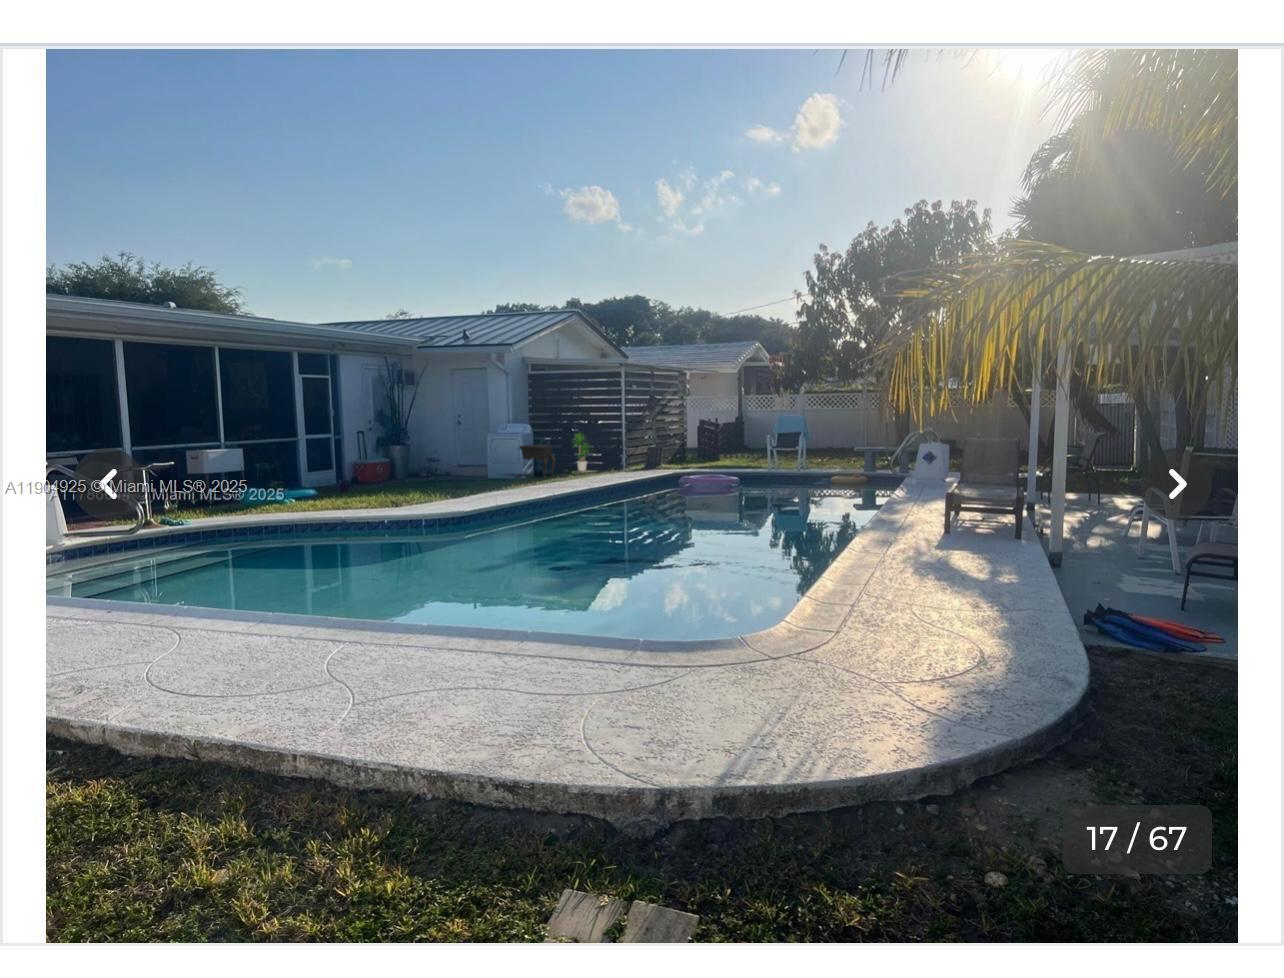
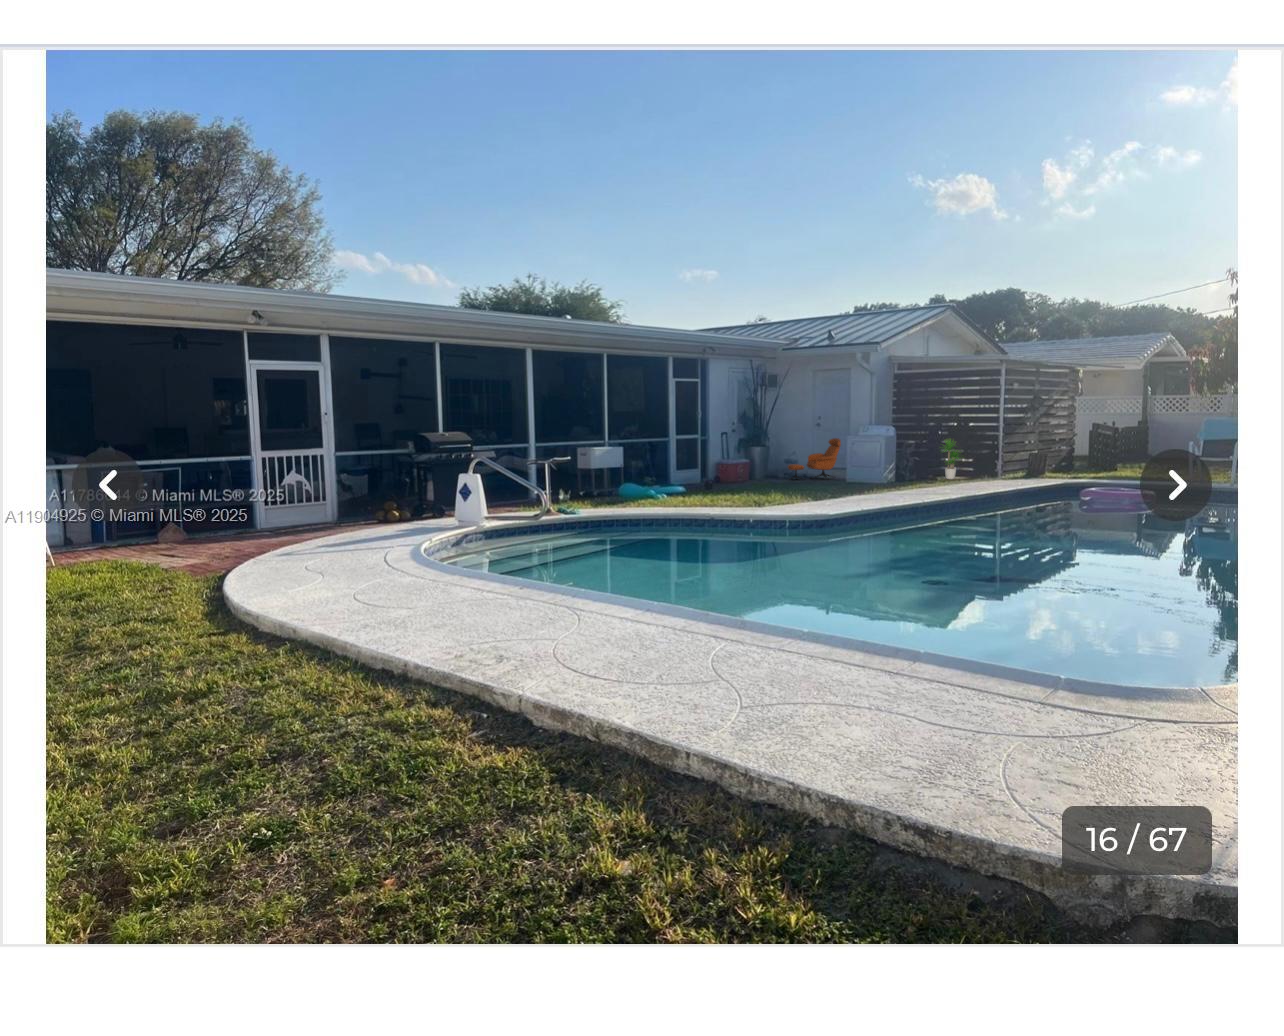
lounge chair: none [425,435,478,479] -> present [788,438,841,479]
side table: present [517,445,556,479] -> none [879,449,923,486]

